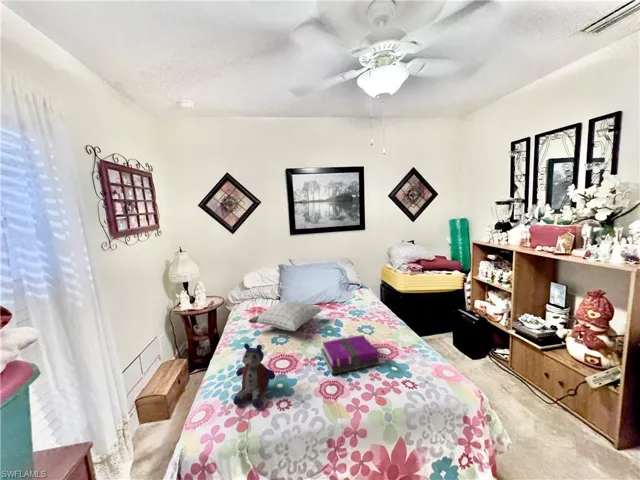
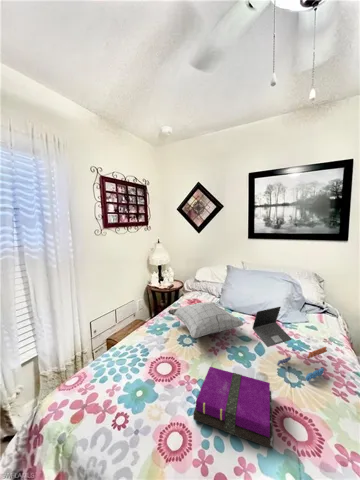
laptop: none [336,286,383,329] -> present [253,307,327,381]
stuffed bear: present [233,344,275,408] -> none [86,335,128,410]

